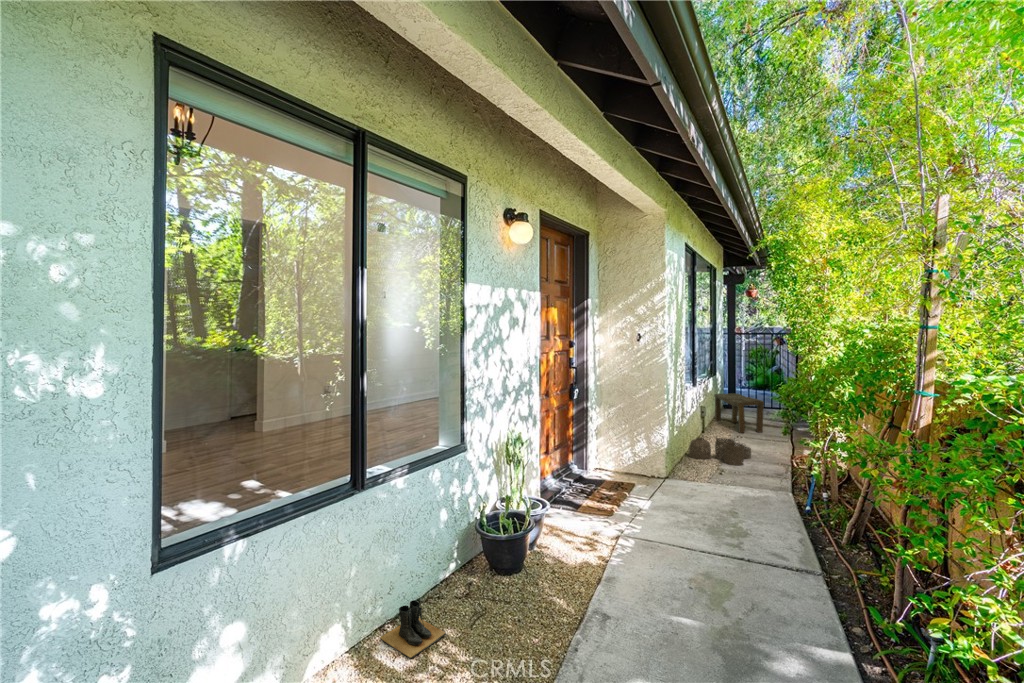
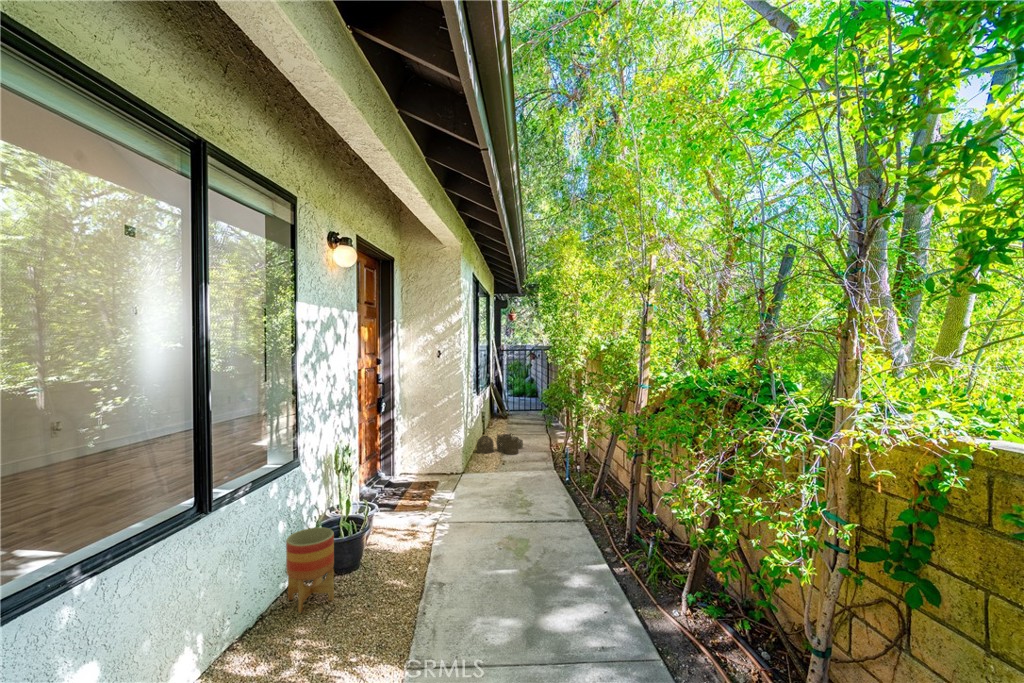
bench: present [714,393,764,433] -> none [490,398,528,430]
planter: none [444,520,490,608] -> present [286,527,334,613]
boots: present [380,600,446,658] -> none [230,612,301,665]

